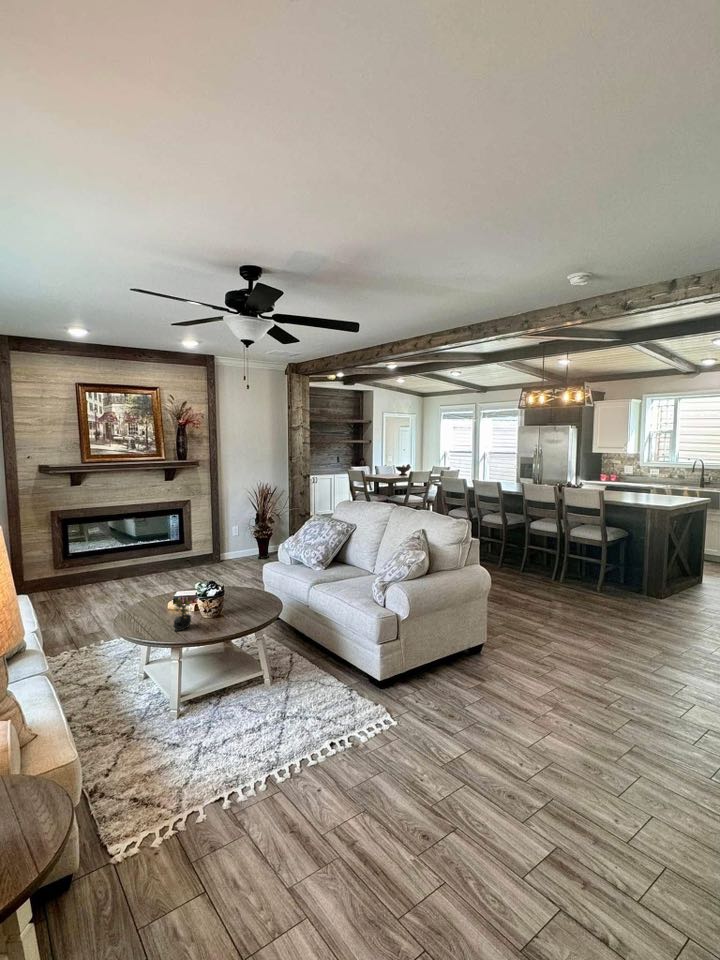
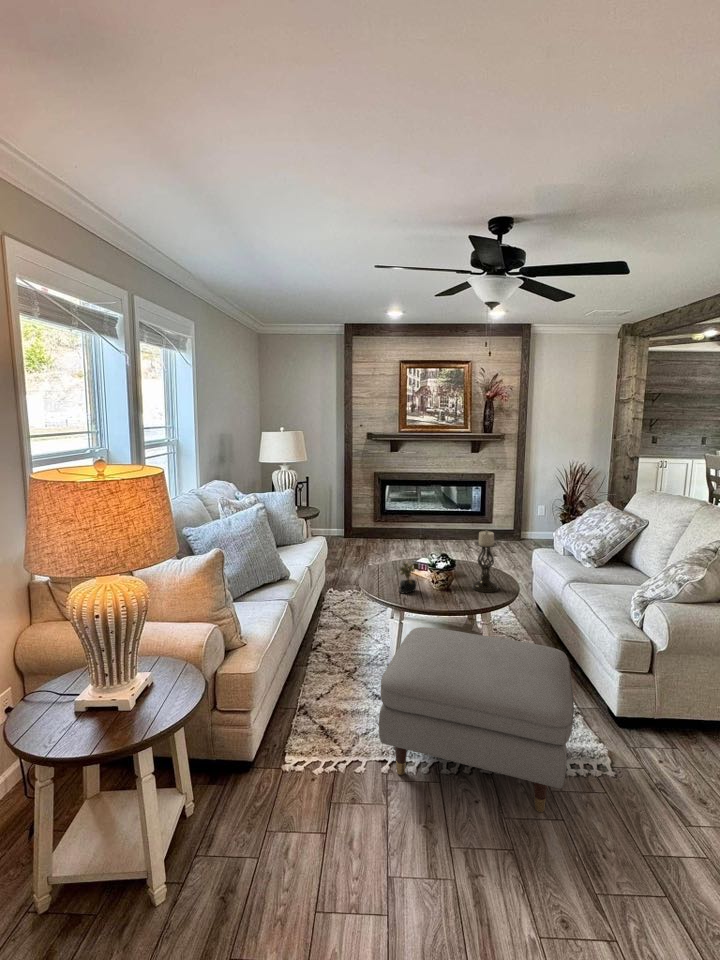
candle holder: none [241,552,266,610] -> present [472,531,498,593]
ottoman: none [212,638,387,804] -> present [379,627,574,812]

